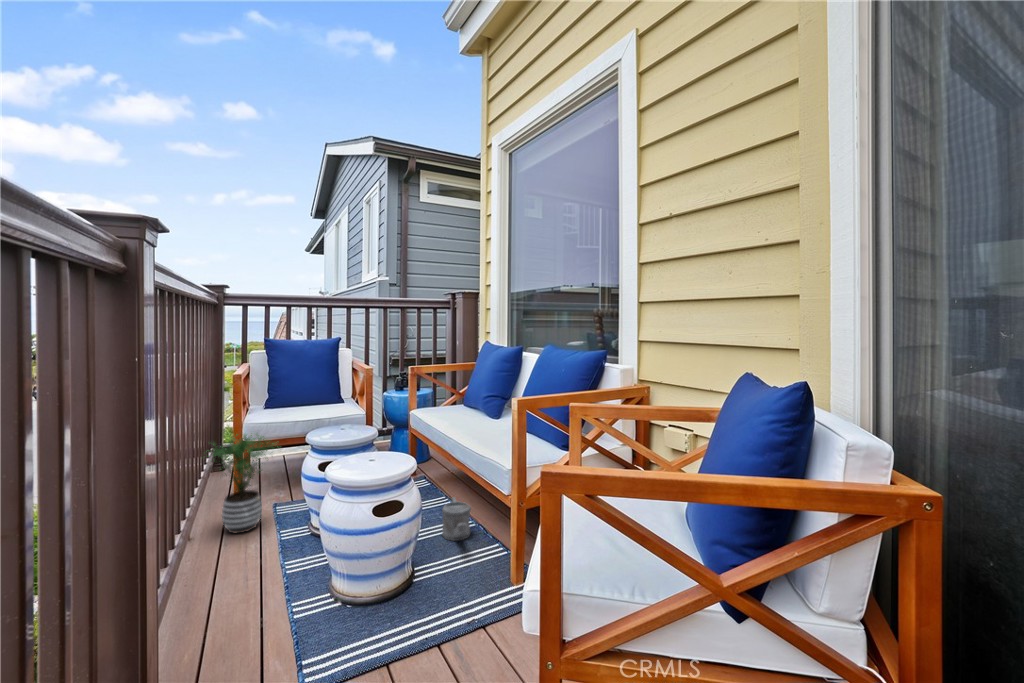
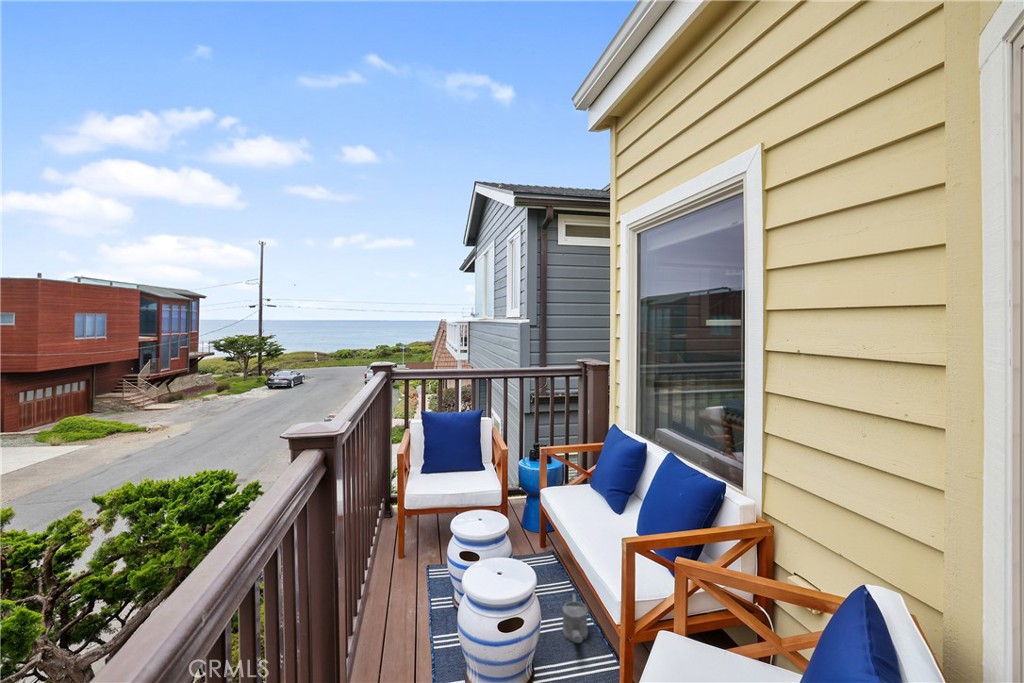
potted plant: present [206,434,278,533] -> none [375,512,434,598]

